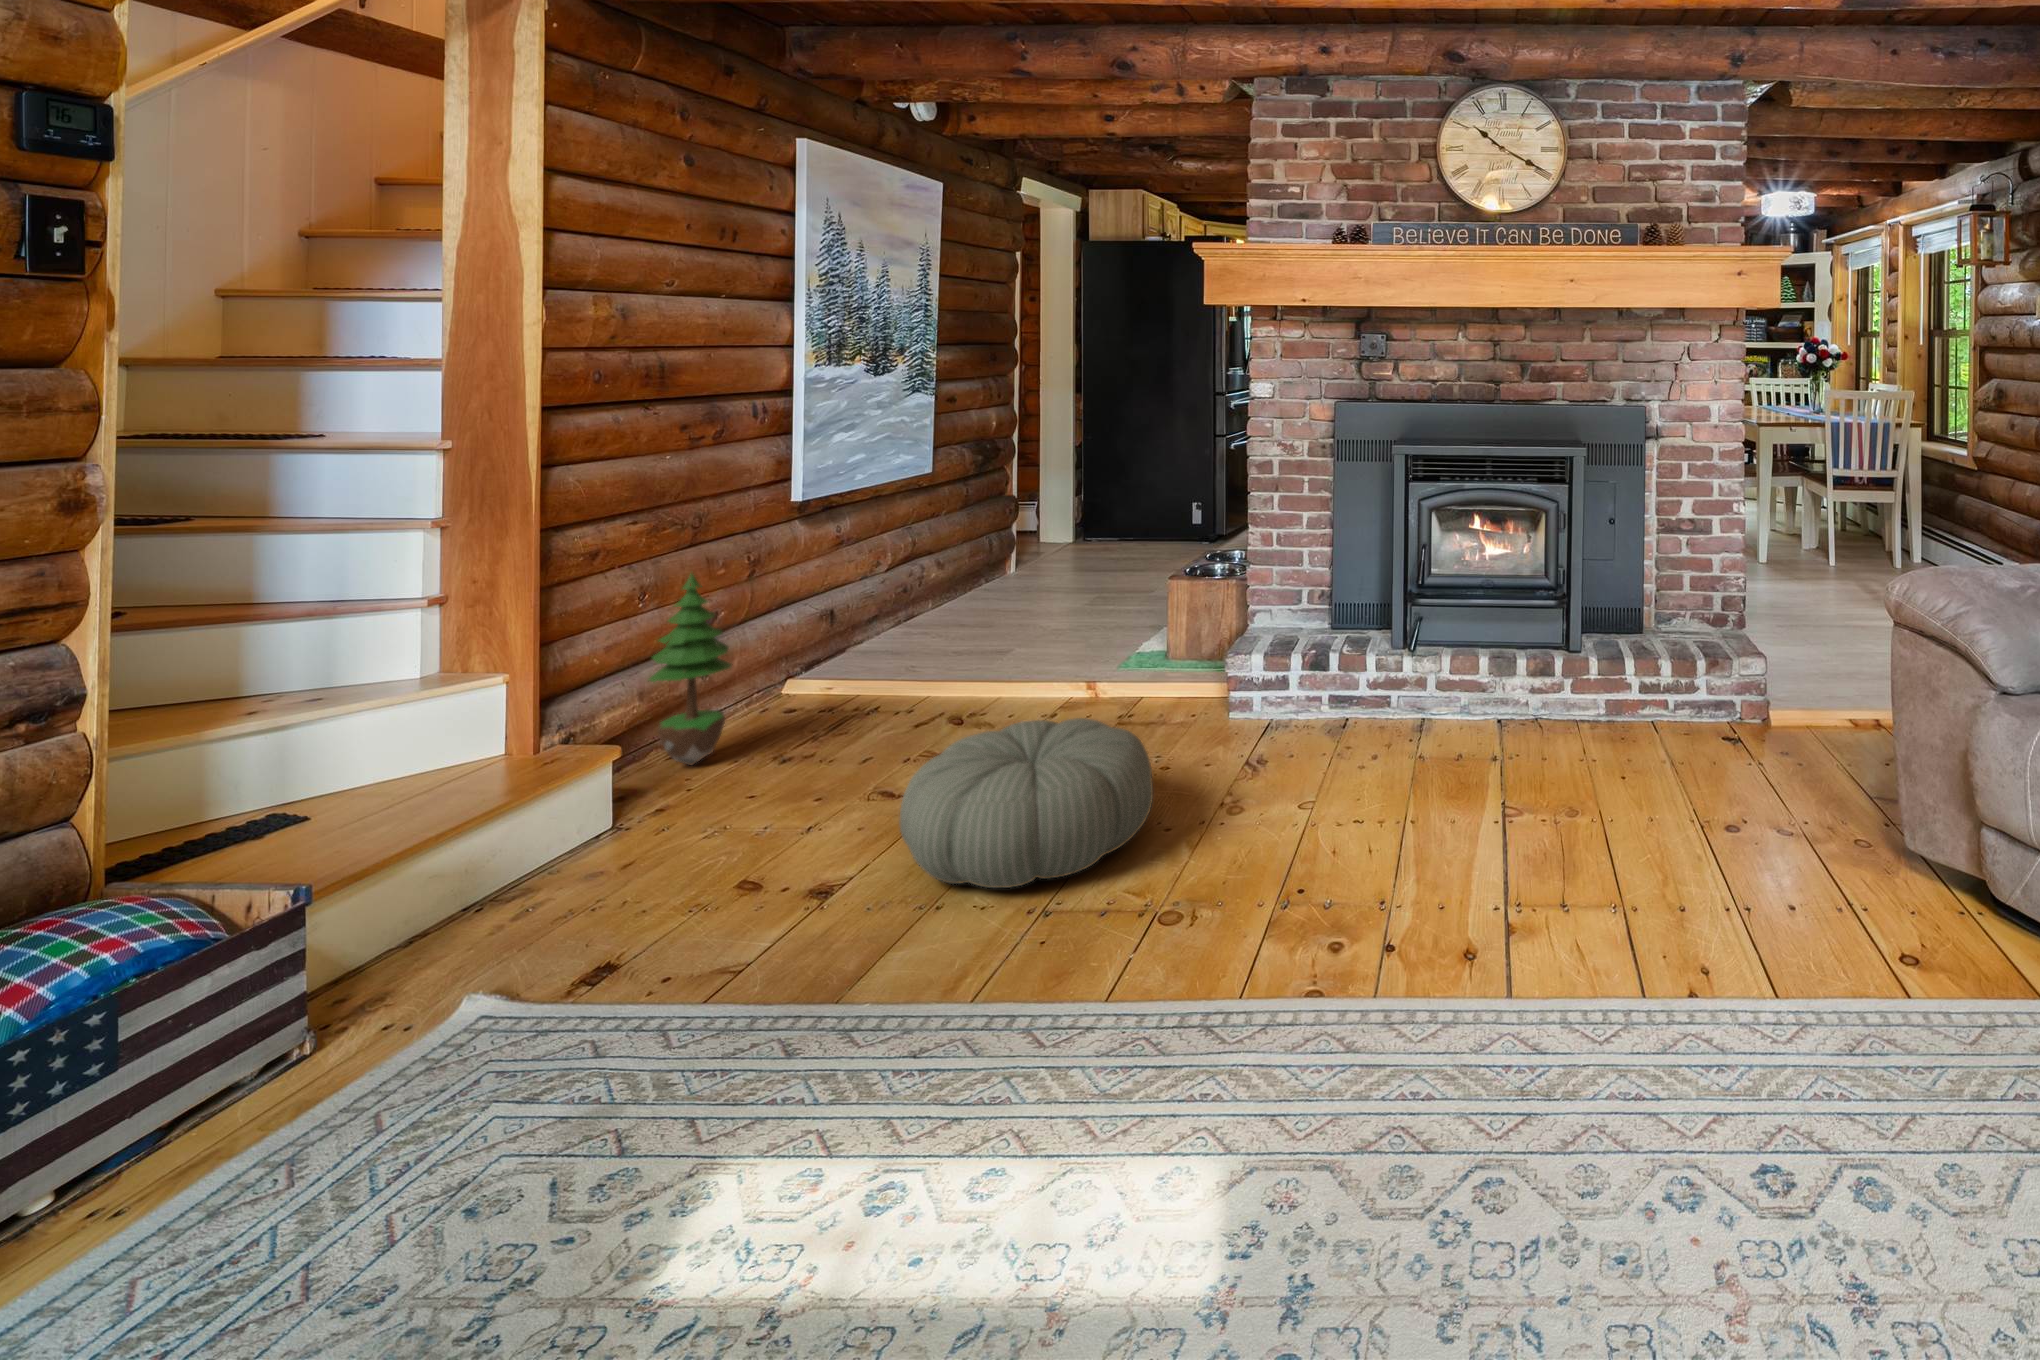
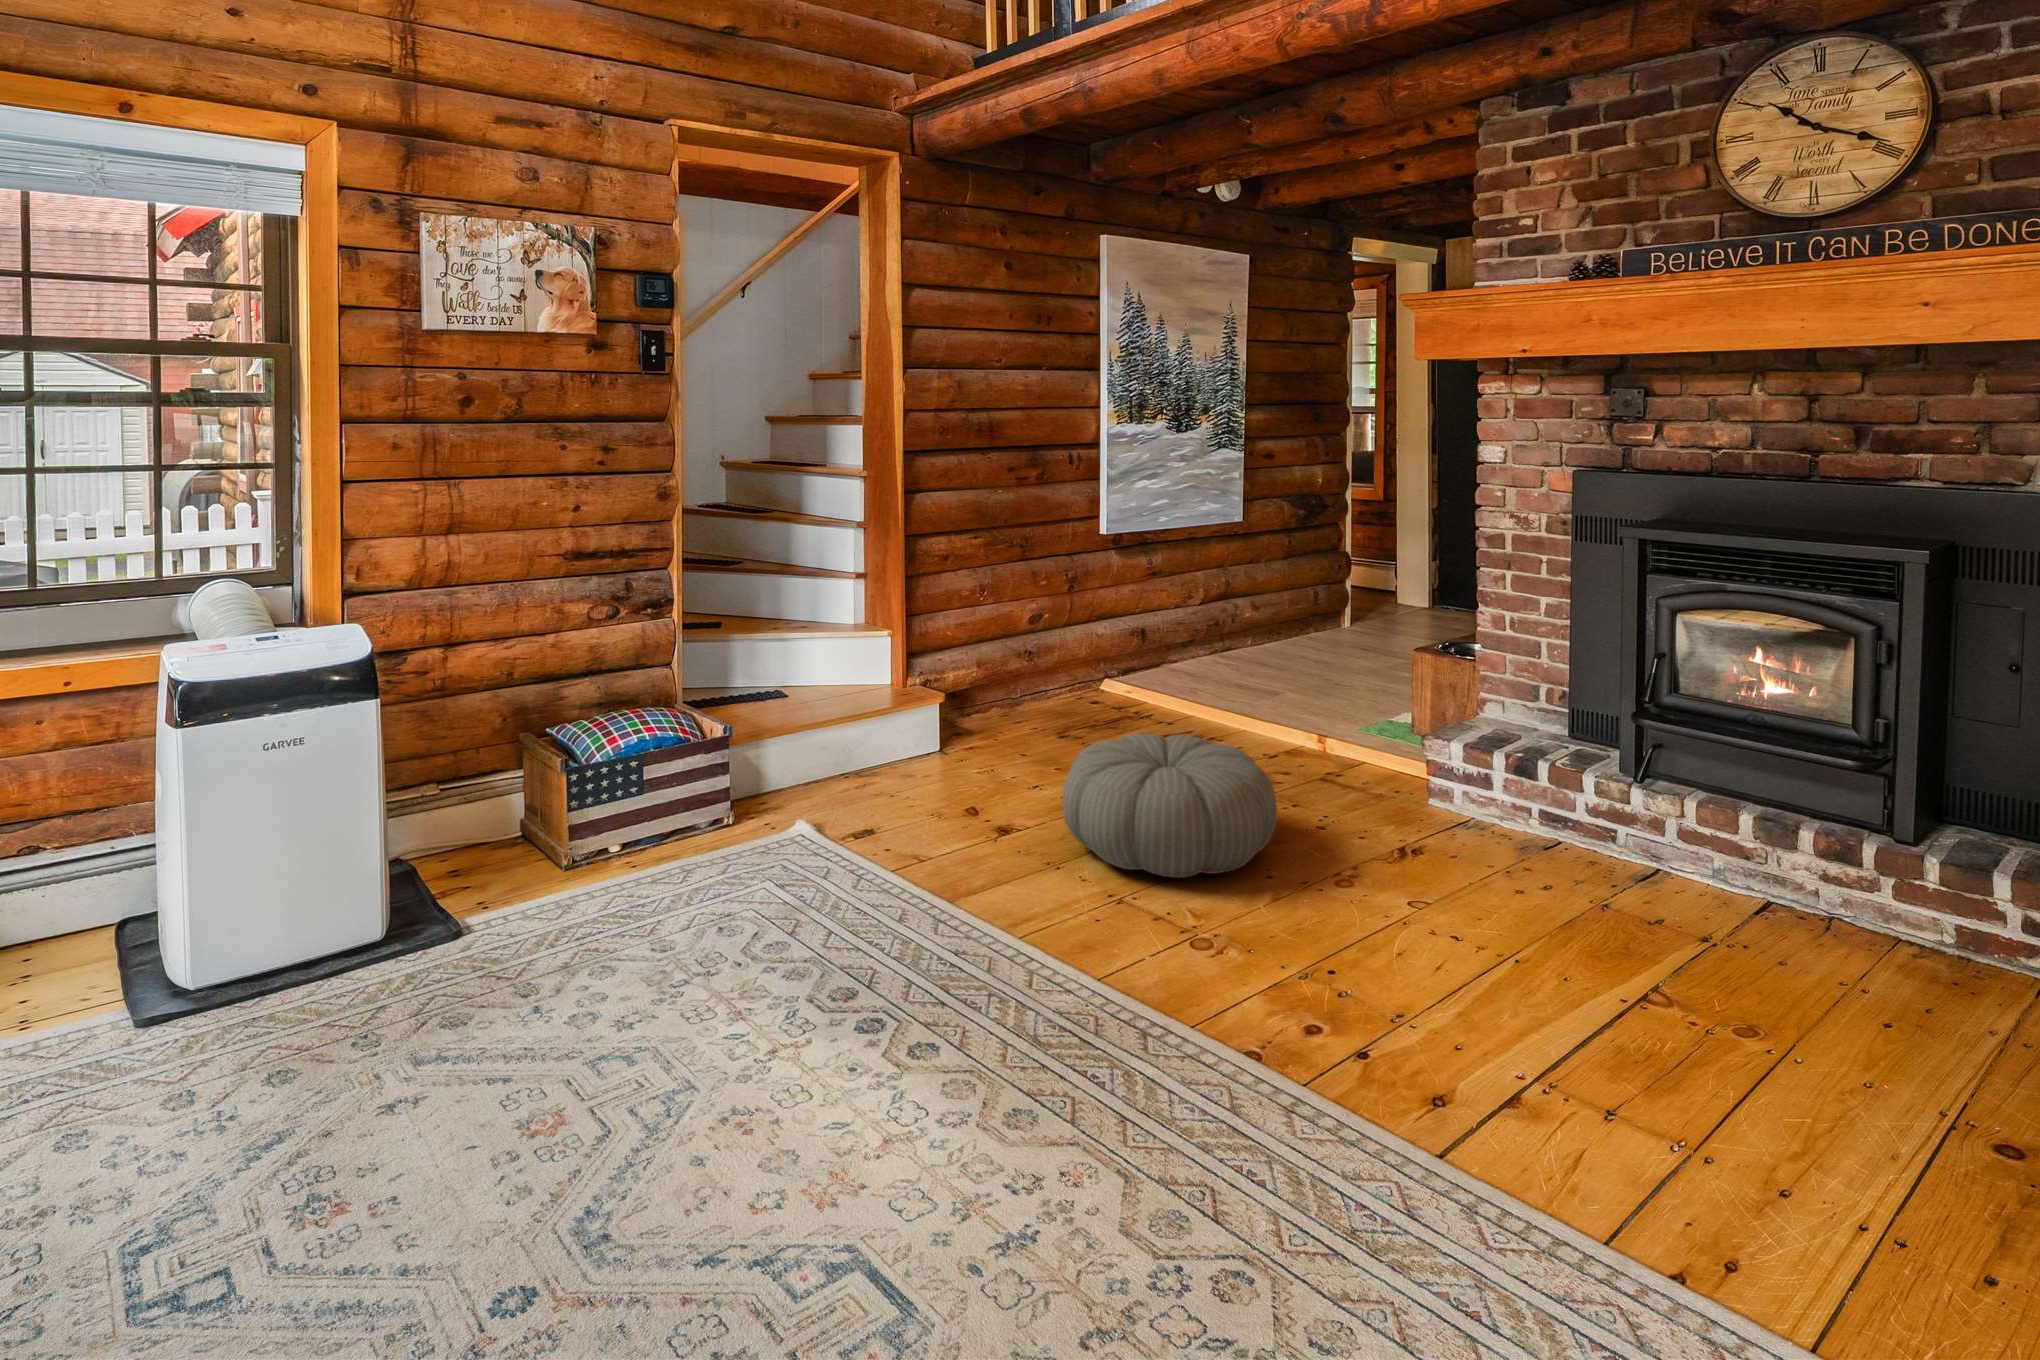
potted tree: present [649,574,731,765] -> none [998,560,1051,712]

